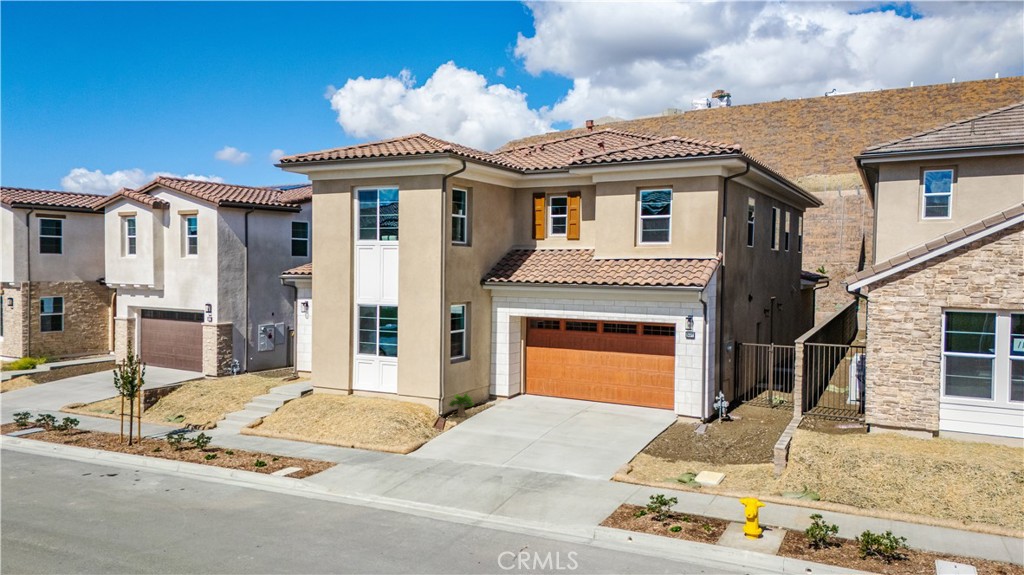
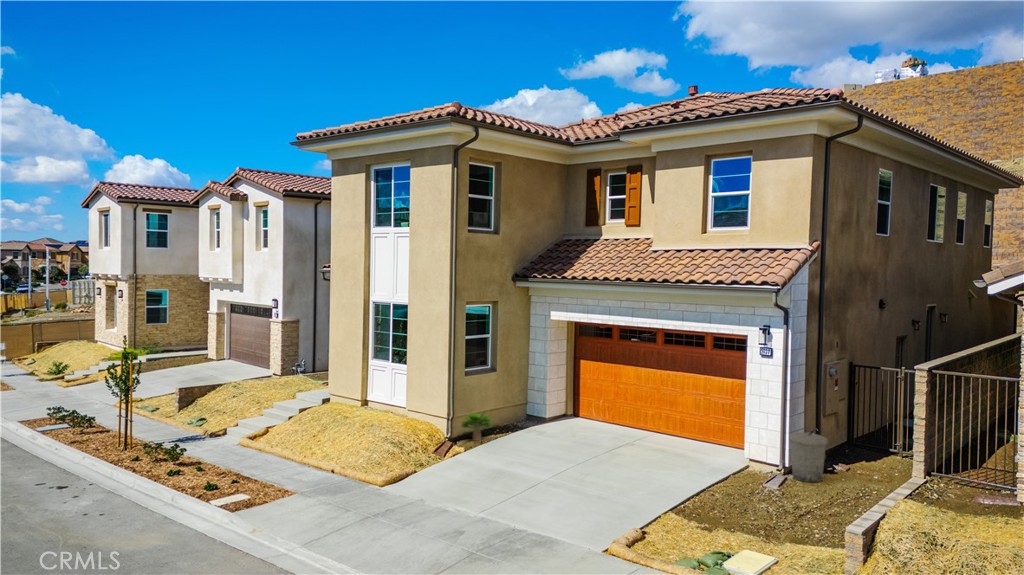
trash can: none [708,392,735,427] -> present [789,432,828,482]

